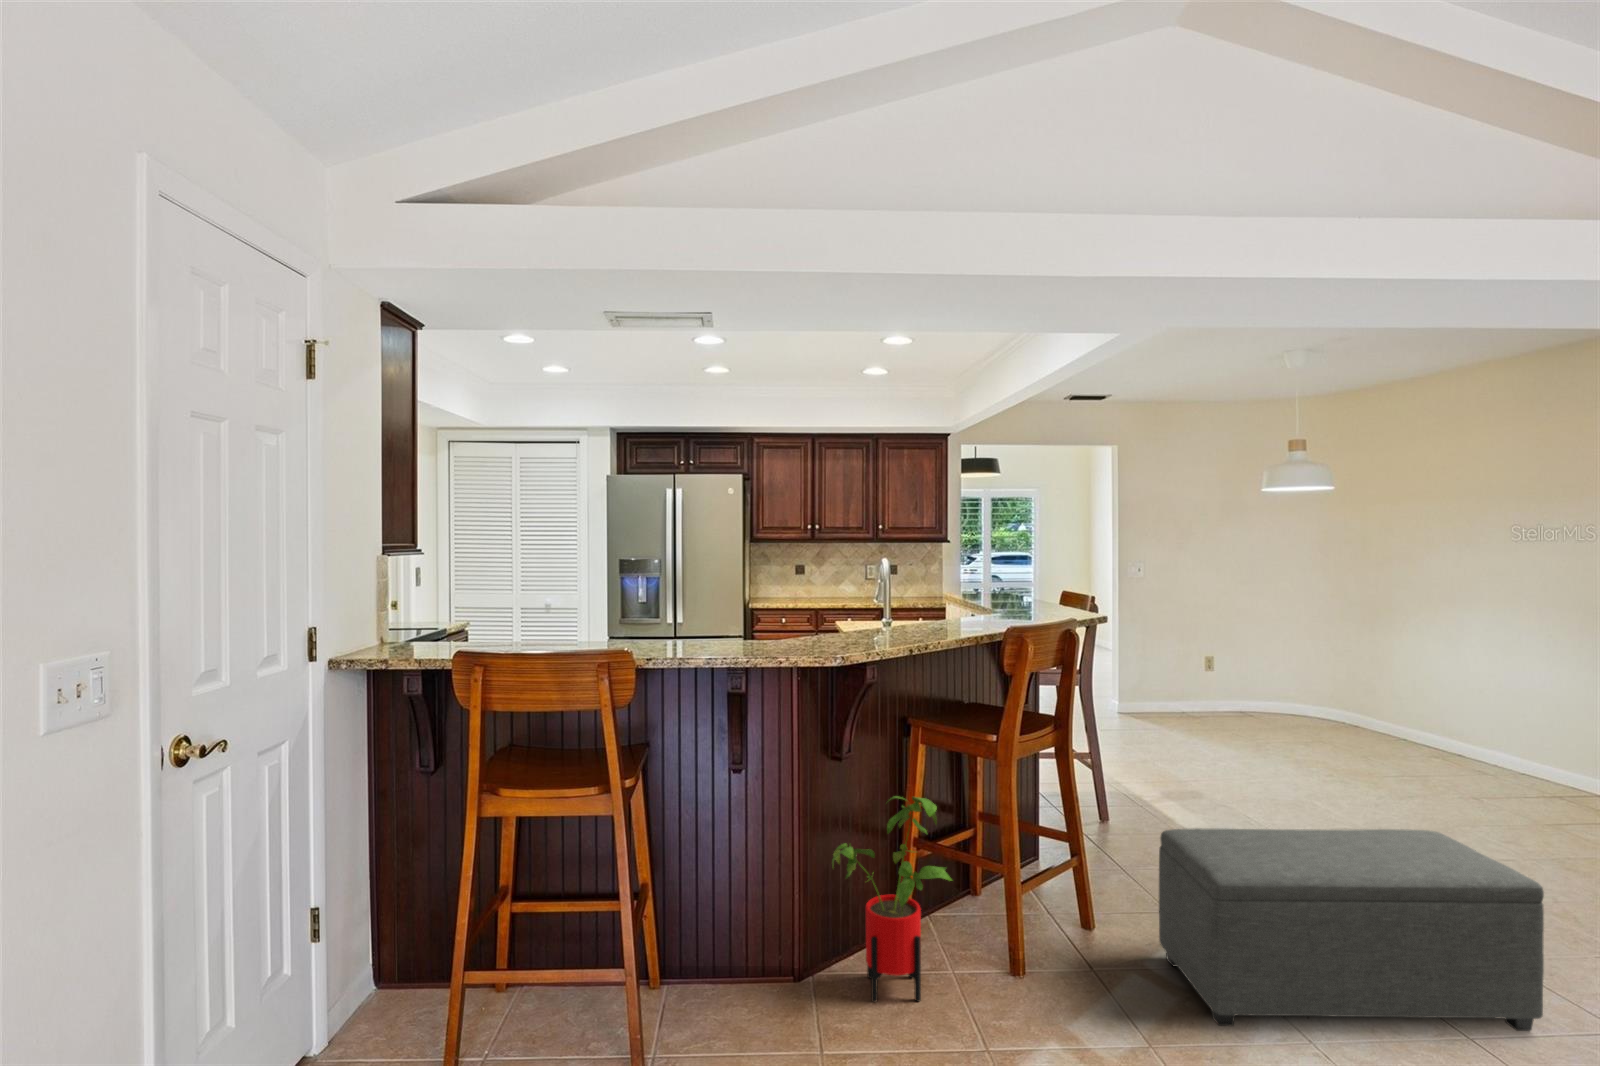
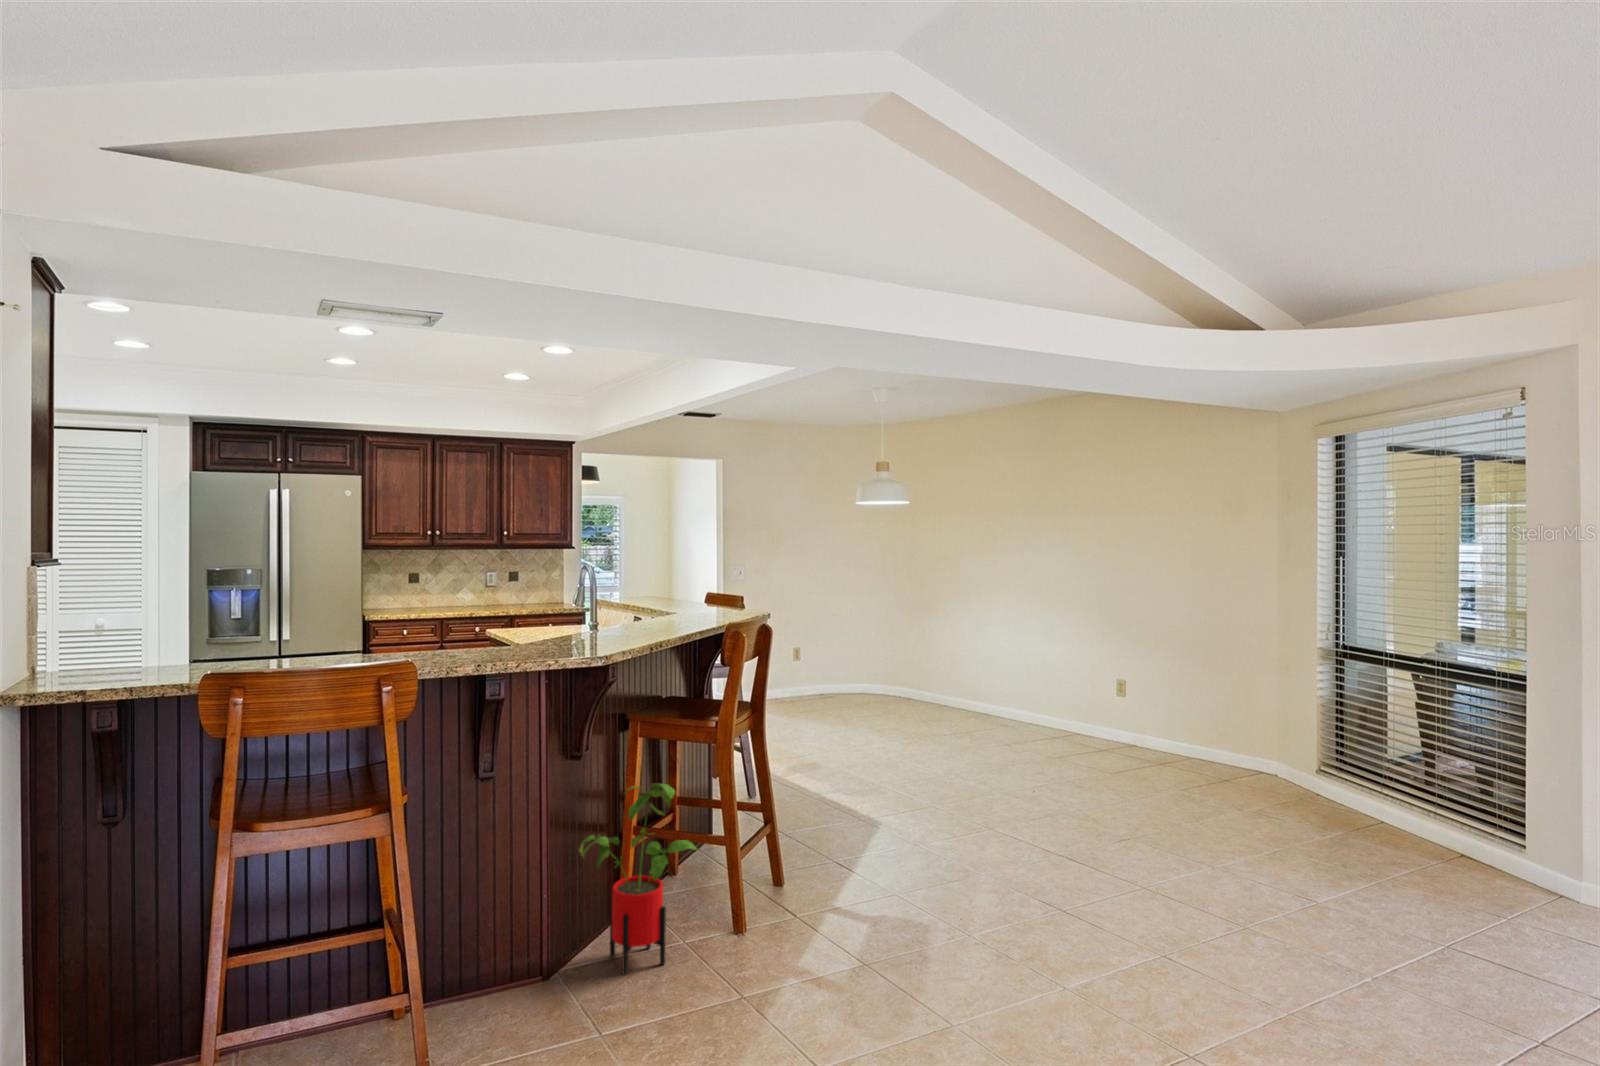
ottoman: present [1159,828,1544,1031] -> none [834,762,1072,928]

